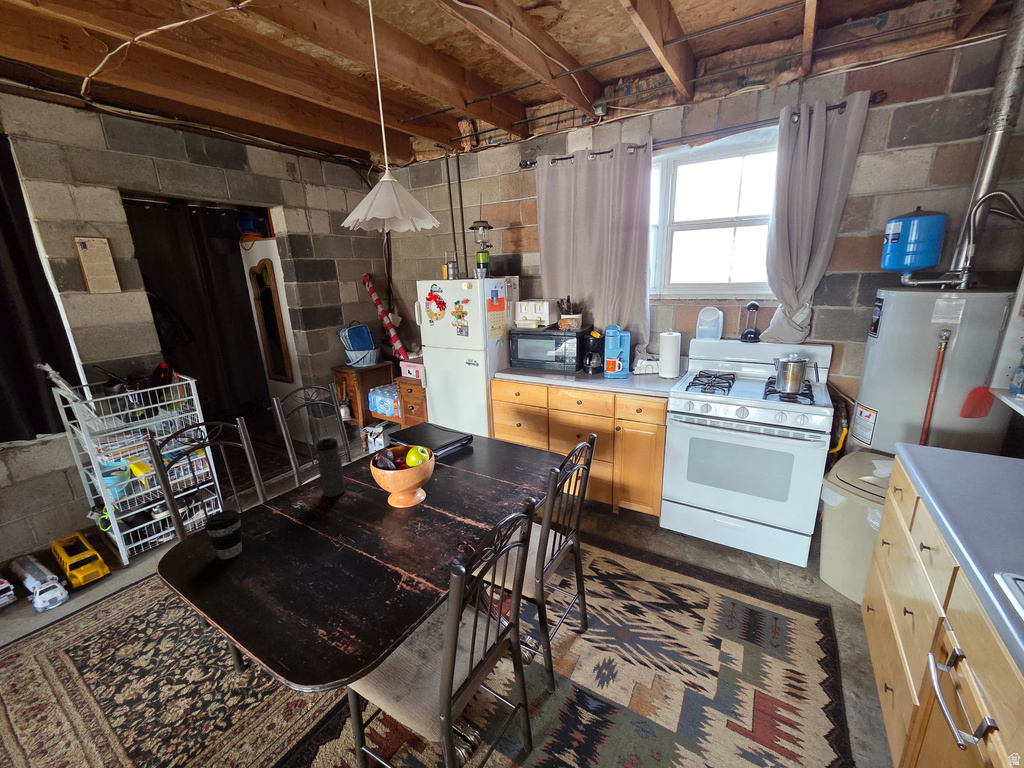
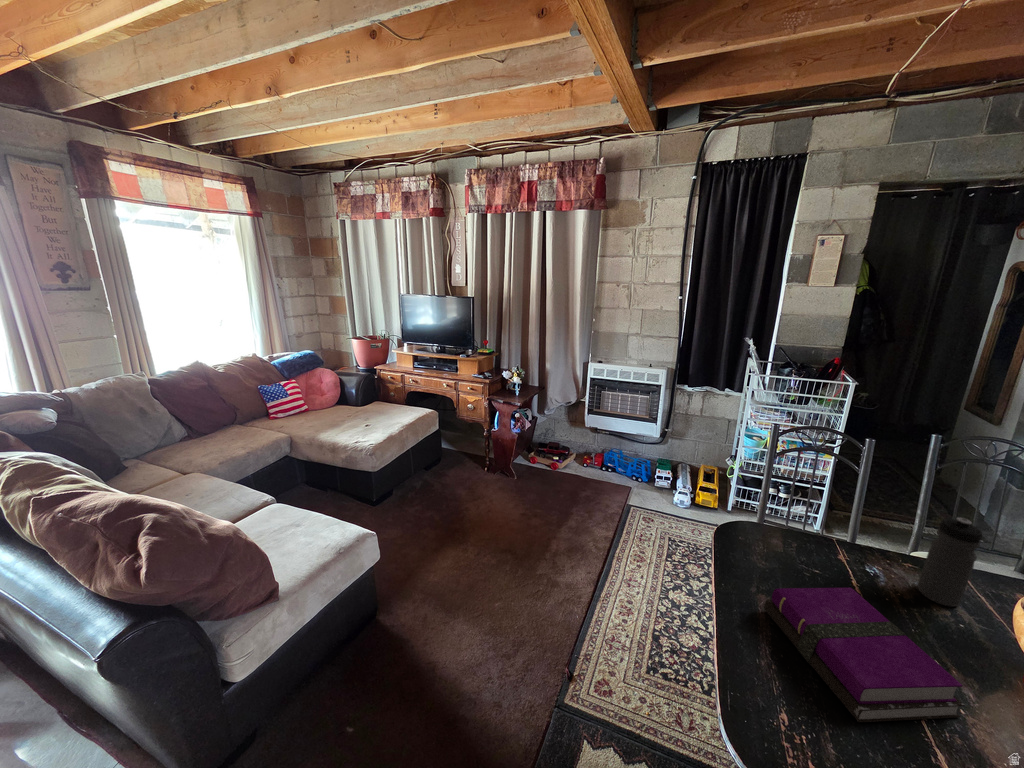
coffee cup: present [205,510,242,559] -> none [759,517,796,568]
notebook: none [254,521,381,588] -> present [764,588,964,722]

